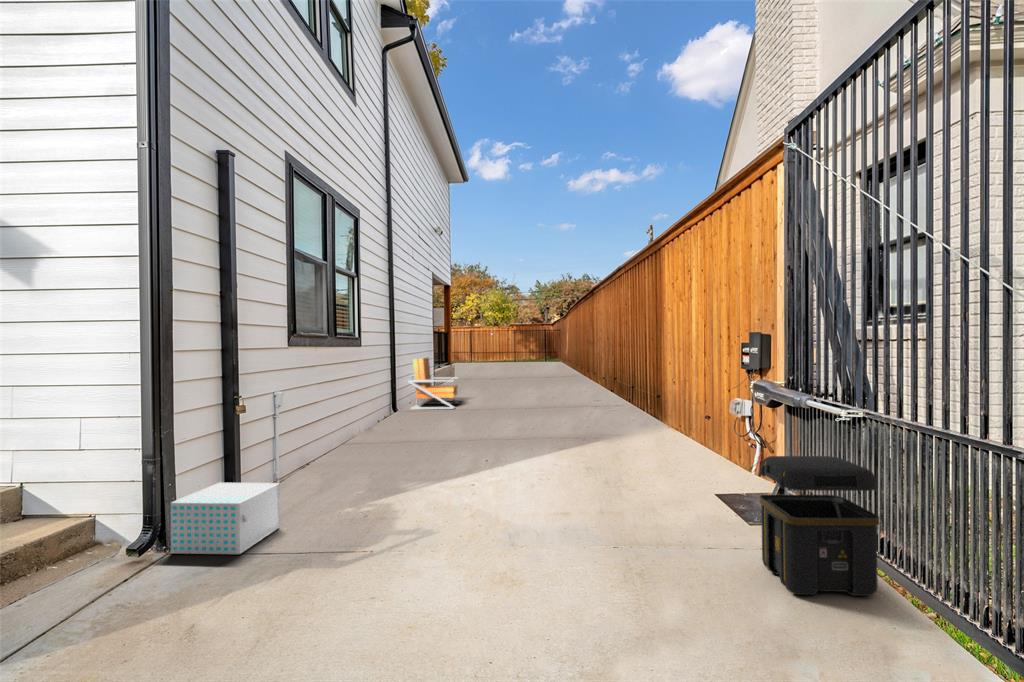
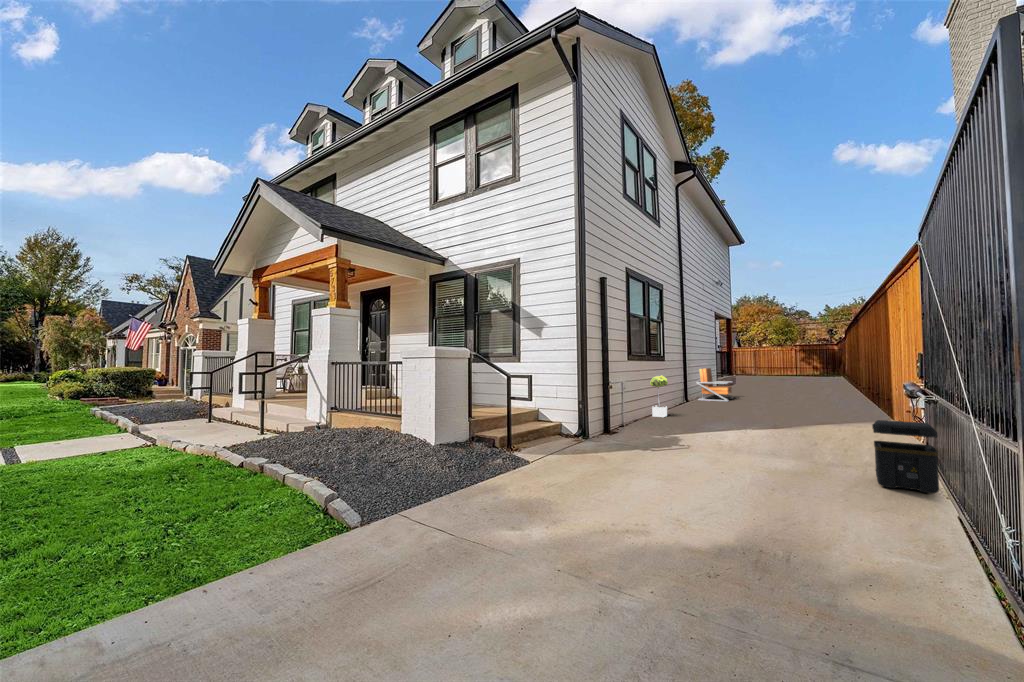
potted tree: none [334,374,368,454] -> present [650,375,668,417]
storage box: present [171,483,280,554] -> none [588,416,627,442]

